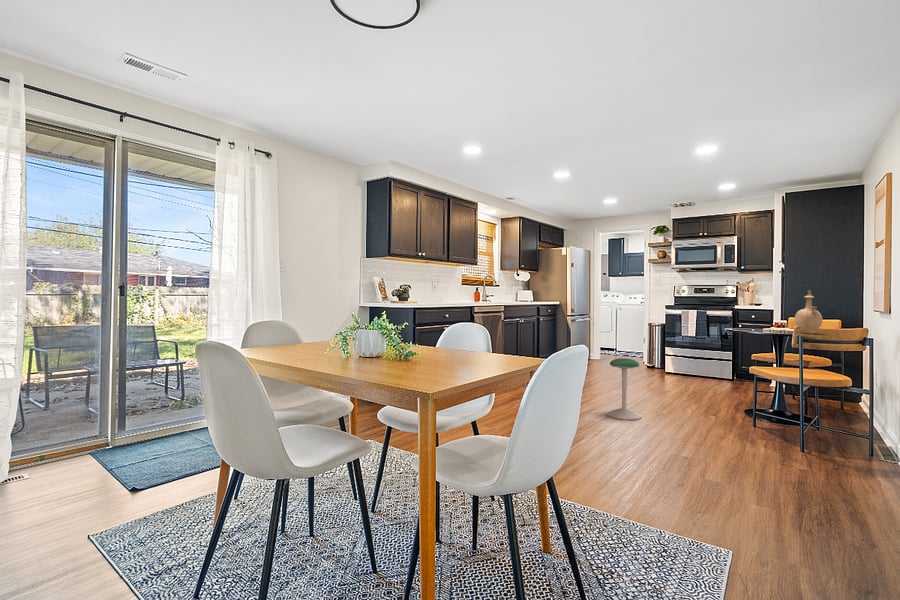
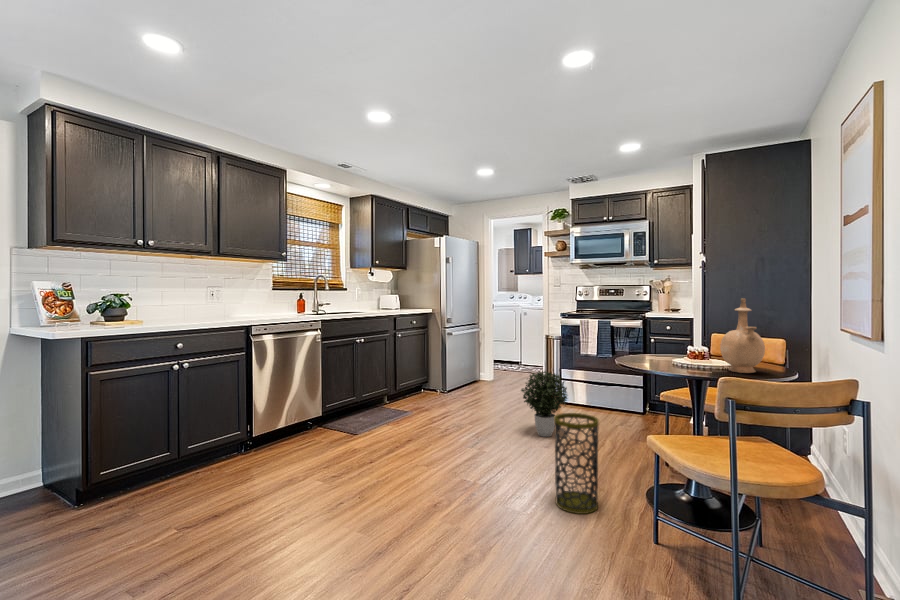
potted plant: none [646,343,681,388] -> present [521,371,567,437]
stool: present [607,358,641,420] -> none [412,422,469,541]
trash can: none [687,360,716,416] -> present [554,413,599,514]

